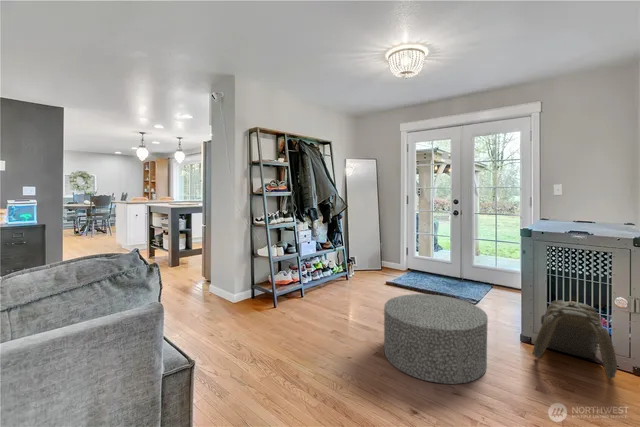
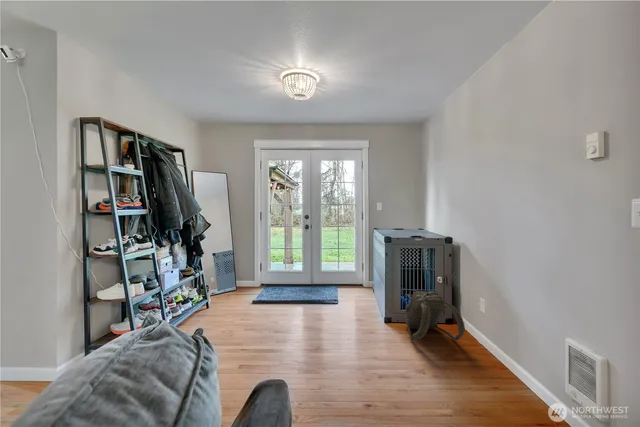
ottoman: present [384,294,488,384] -> none [306,306,398,395]

